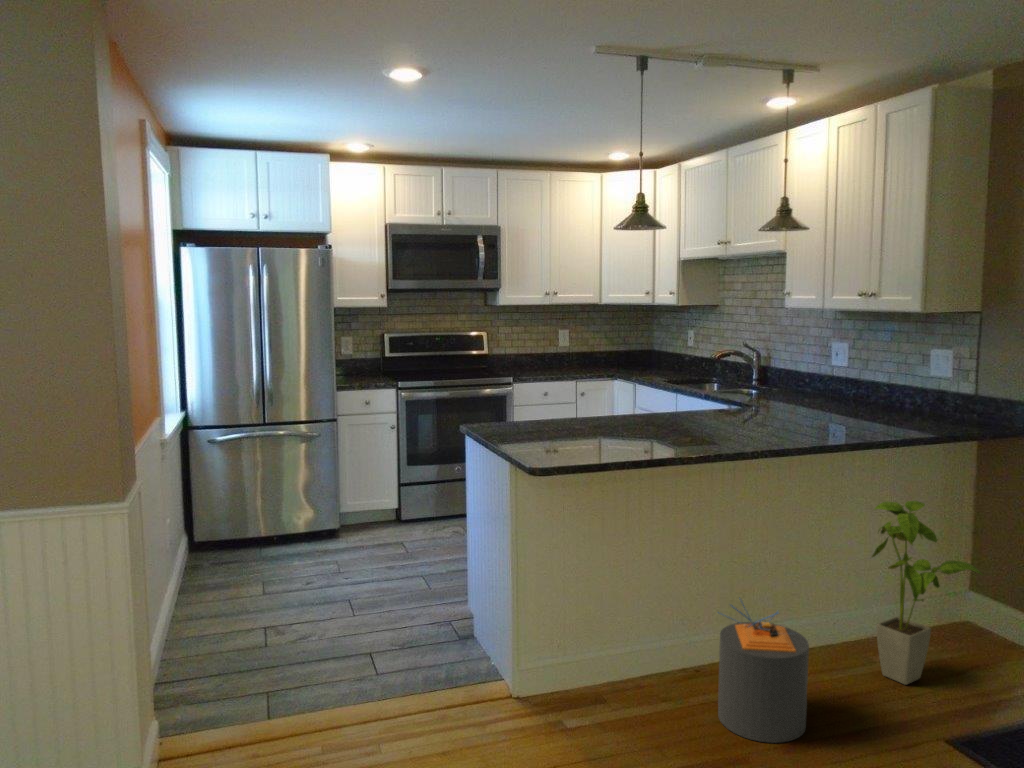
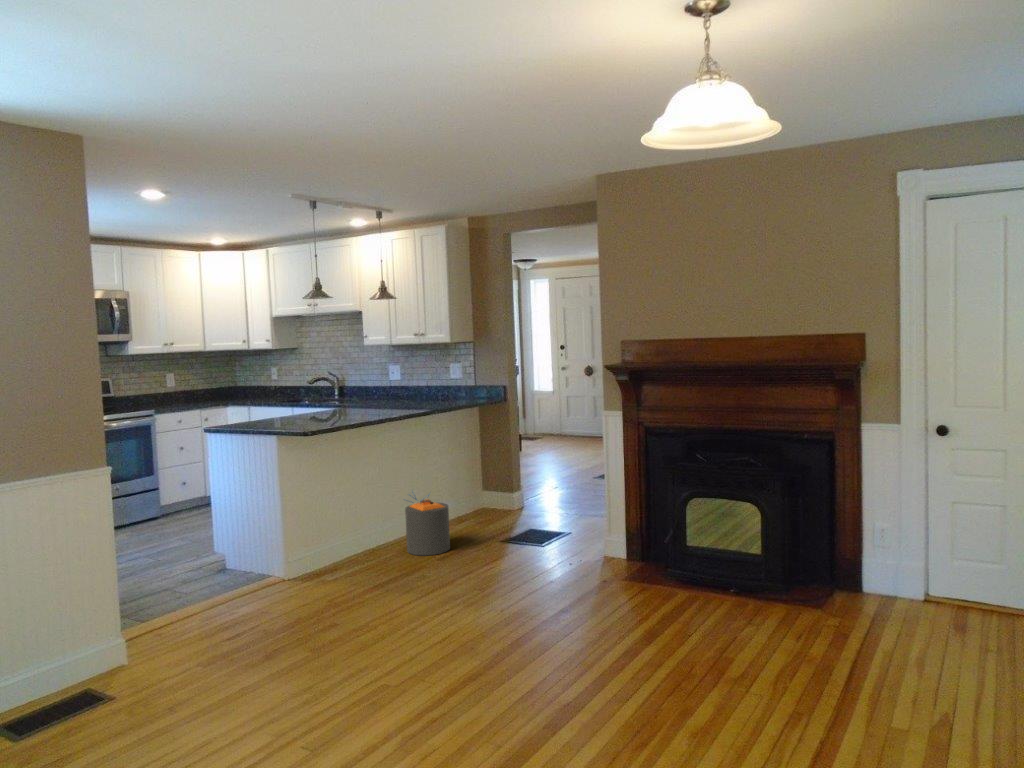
house plant: present [872,501,982,685] -> none [452,434,503,526]

